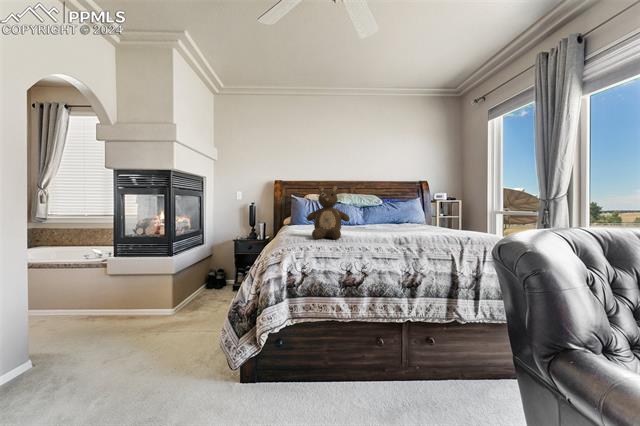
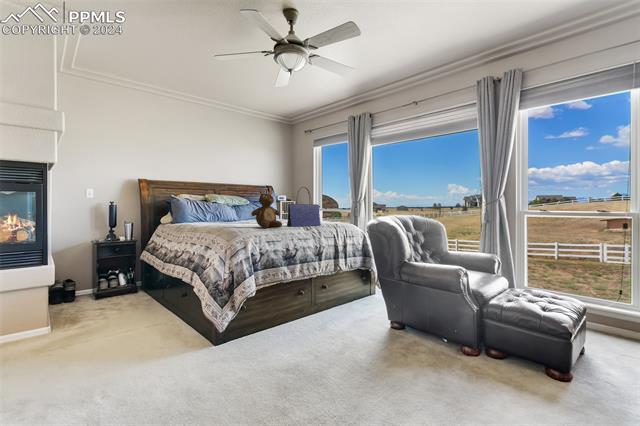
tote bag: none [367,179,425,239] -> present [287,187,321,227]

